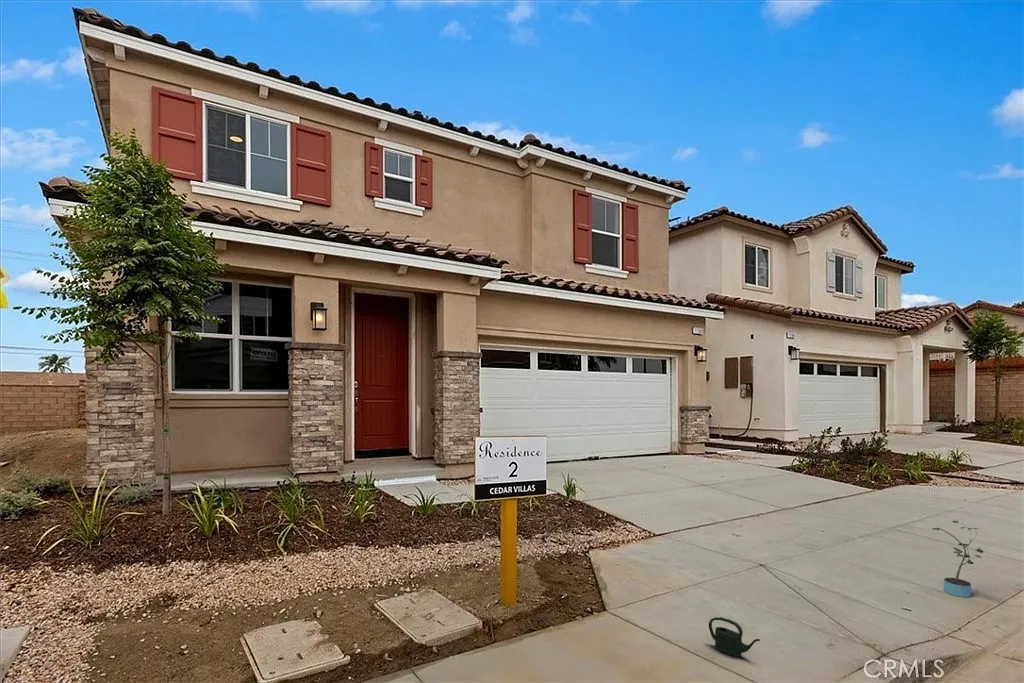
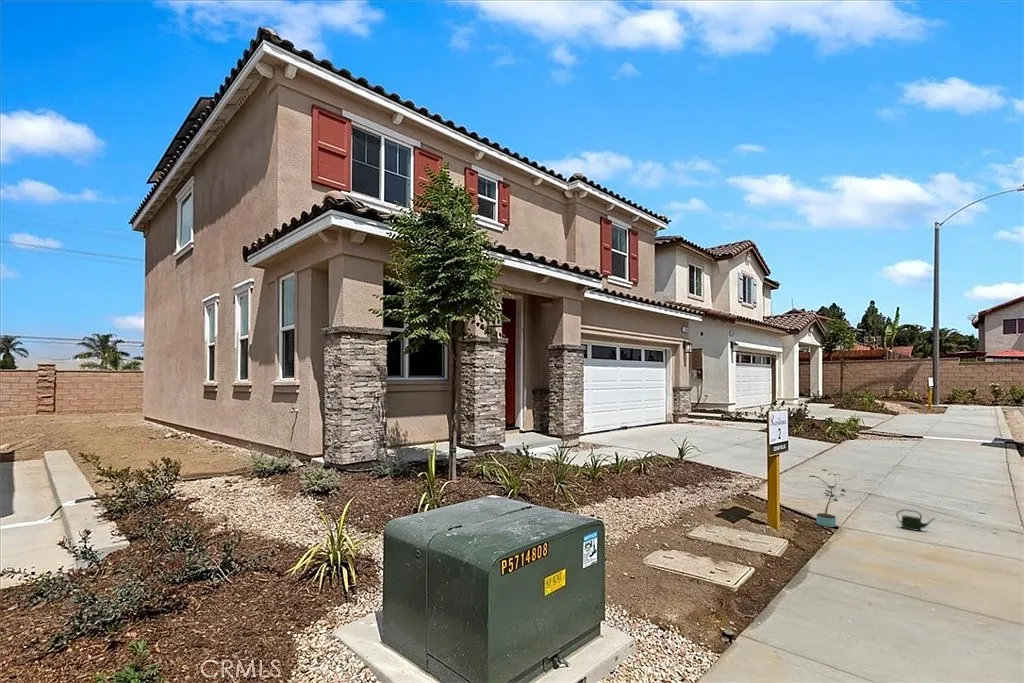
potted plant: present [933,521,983,597] -> present [809,469,846,527]

